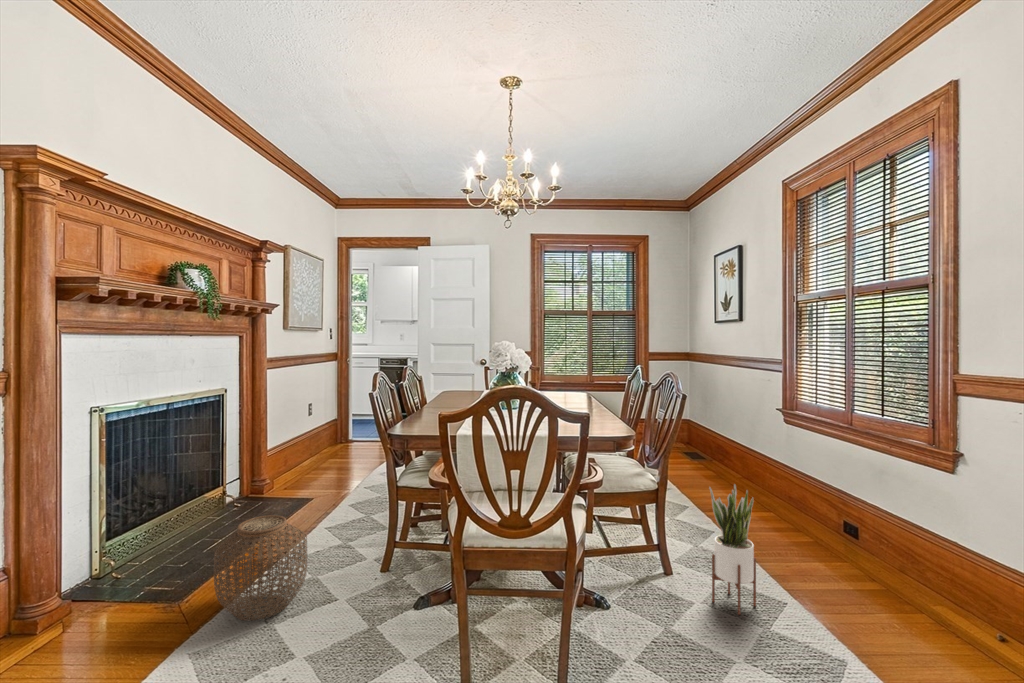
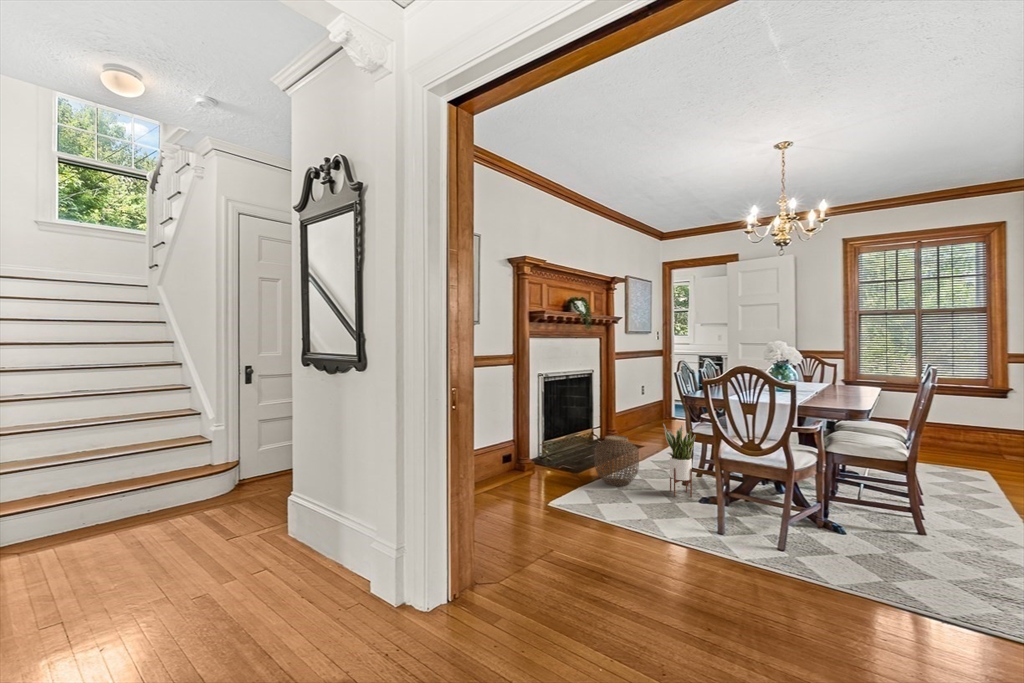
potted plant: present [709,485,756,615] -> present [663,424,696,497]

